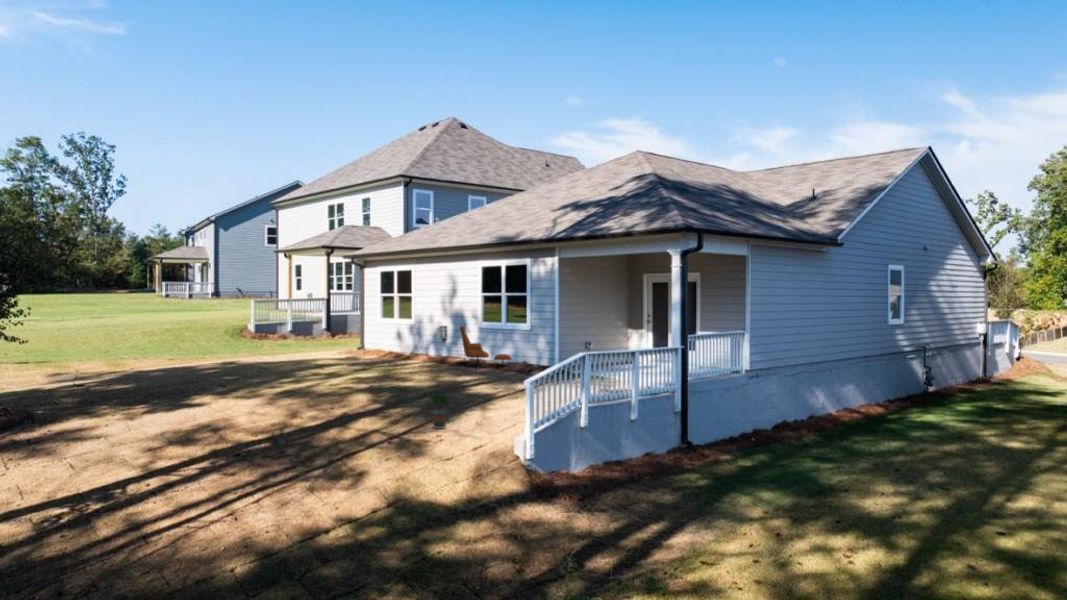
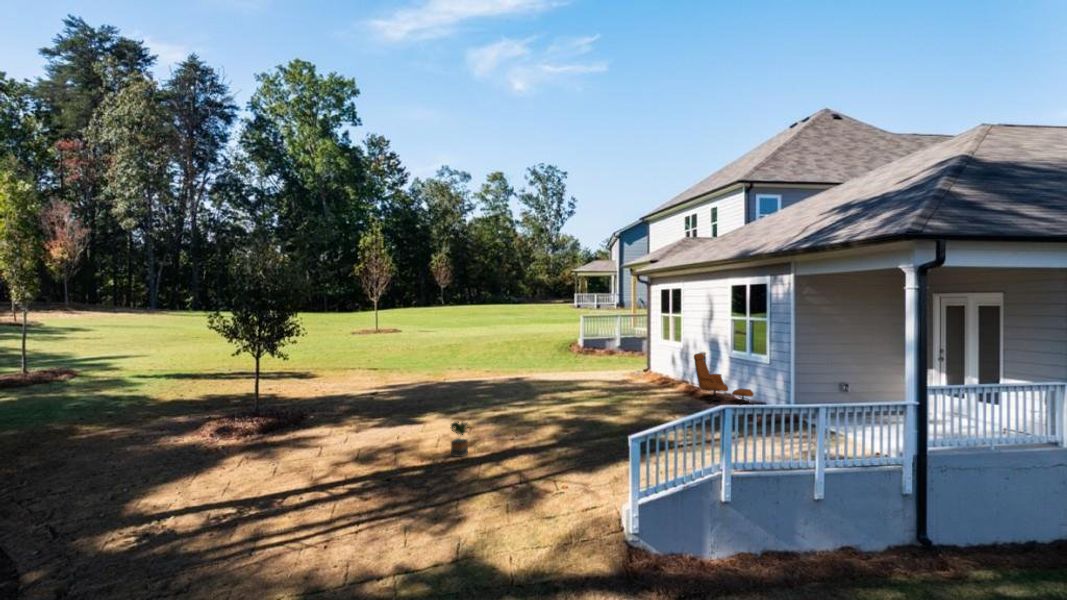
potted tree: present [430,394,450,429] -> present [450,421,469,457]

